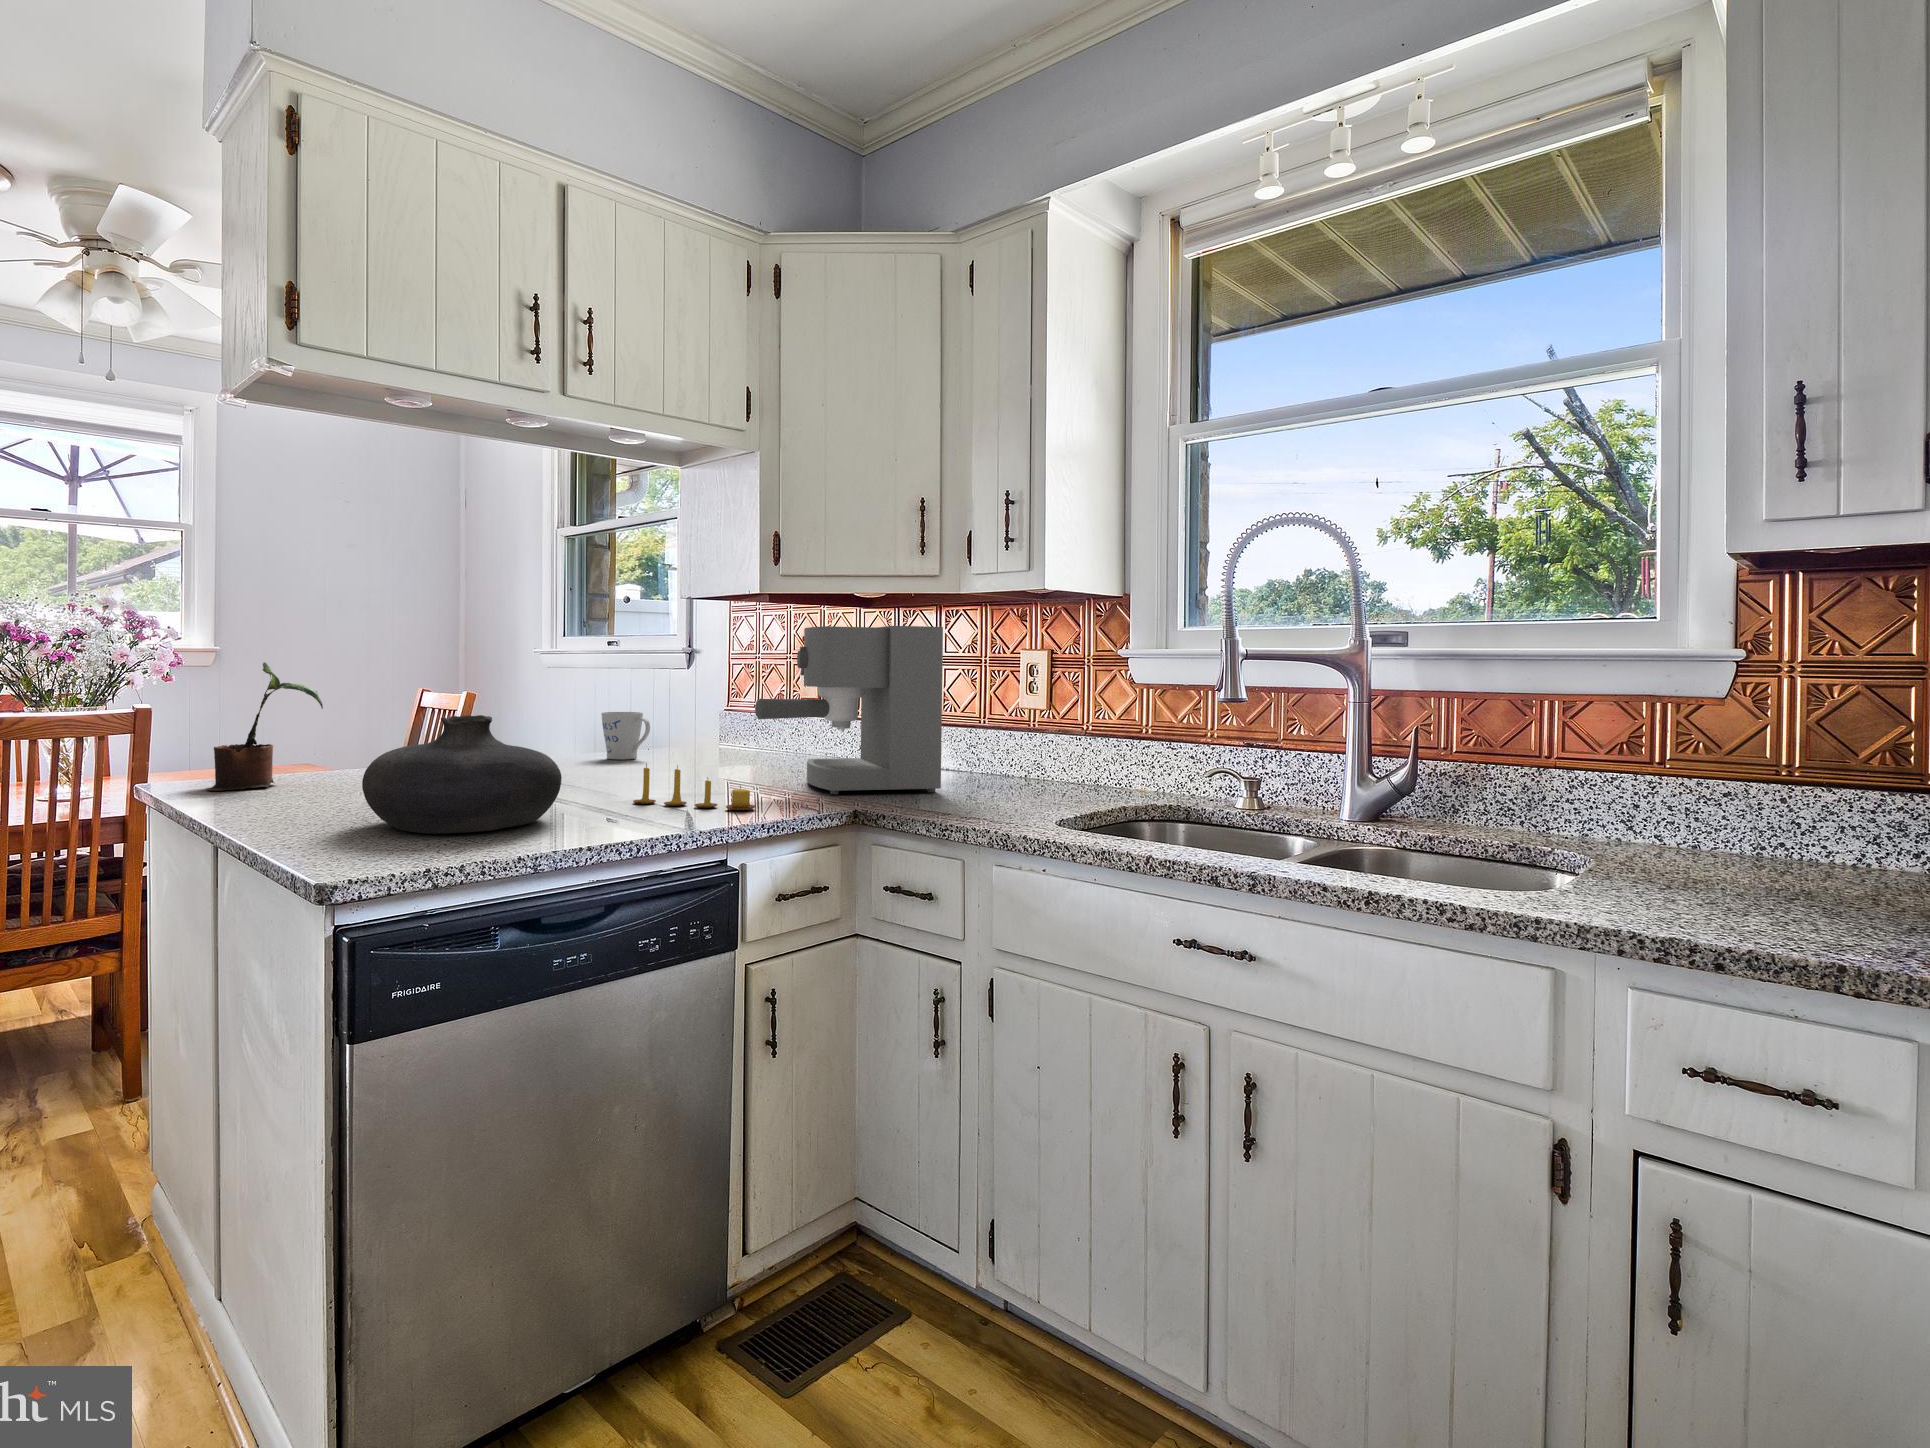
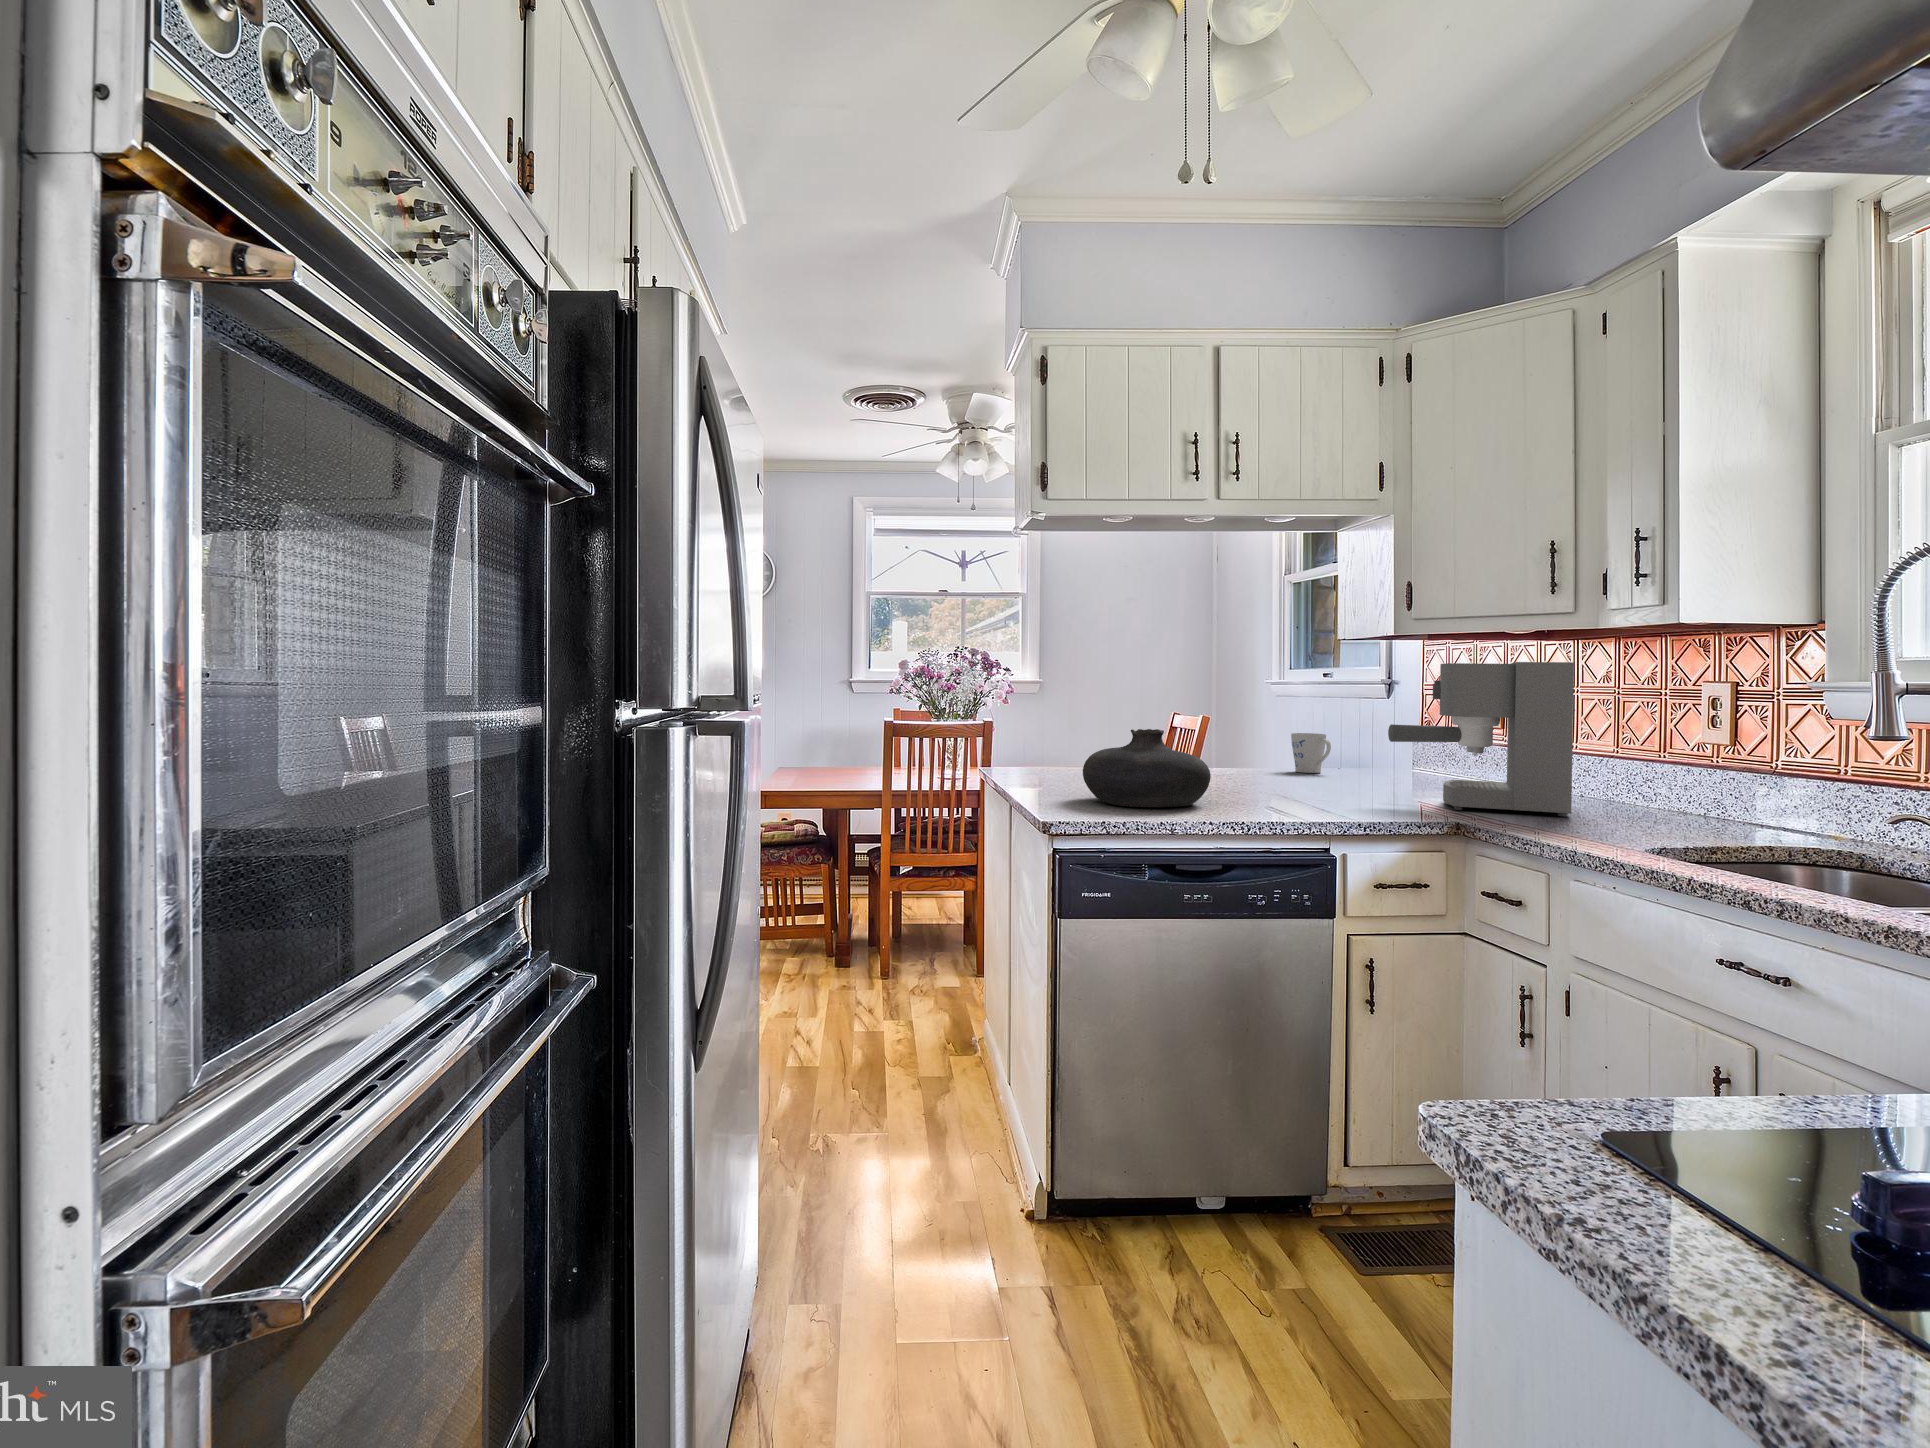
potted plant: present [206,662,323,791] -> none [1012,691,1081,773]
candle: present [633,764,755,810] -> none [1275,772,1368,813]

